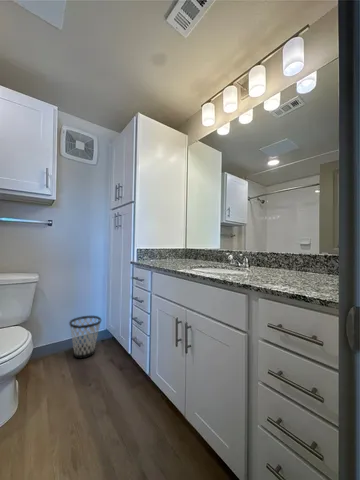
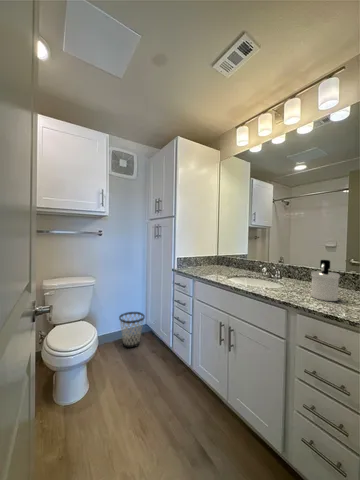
soap dispenser: none [278,236,310,284] -> present [311,260,340,301]

